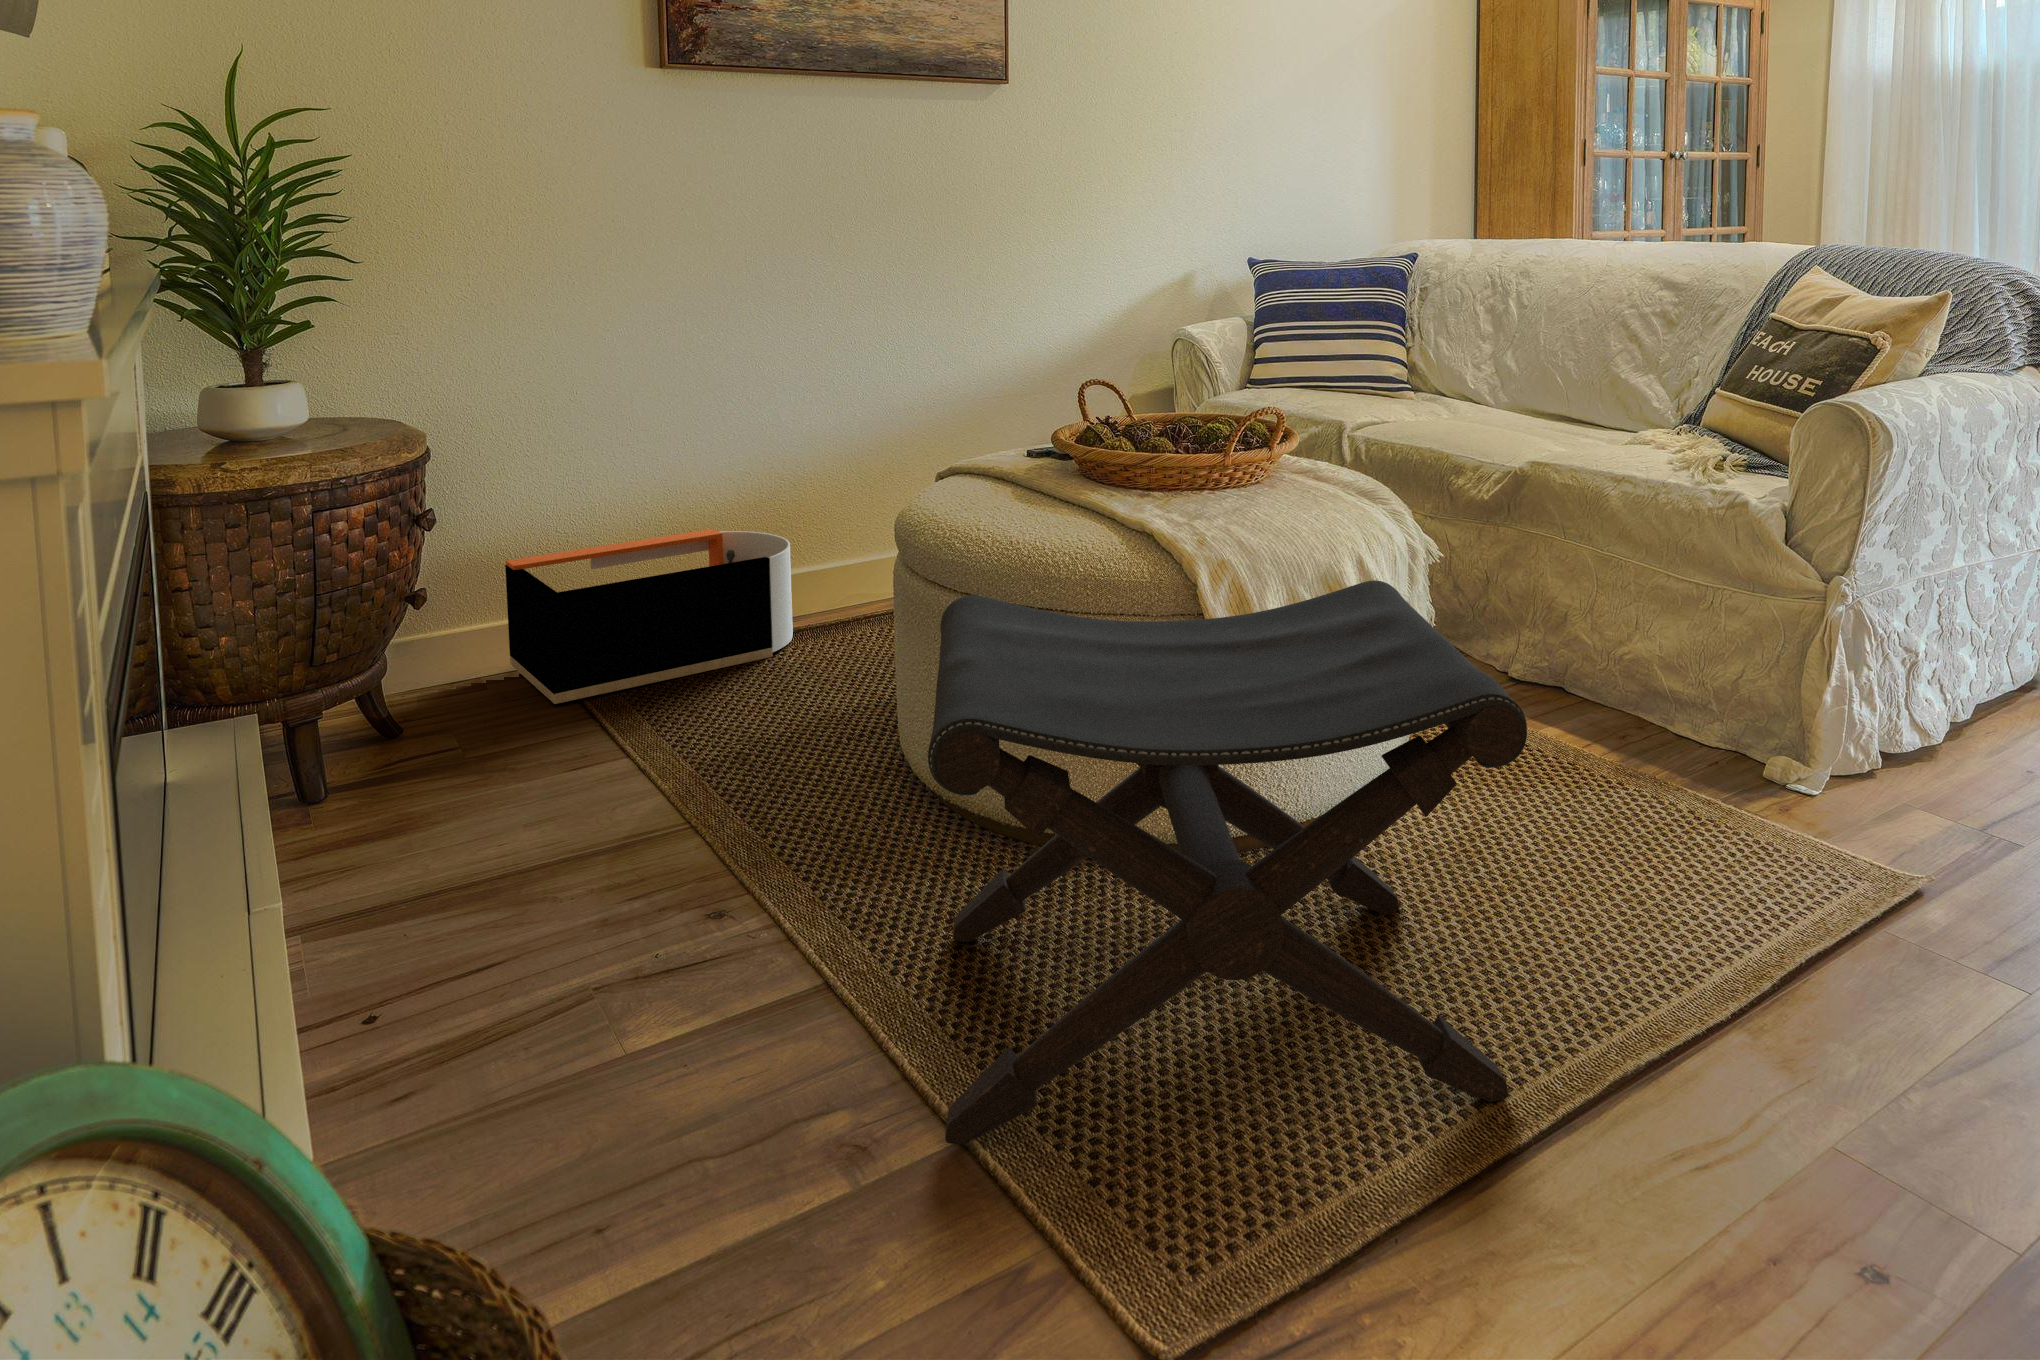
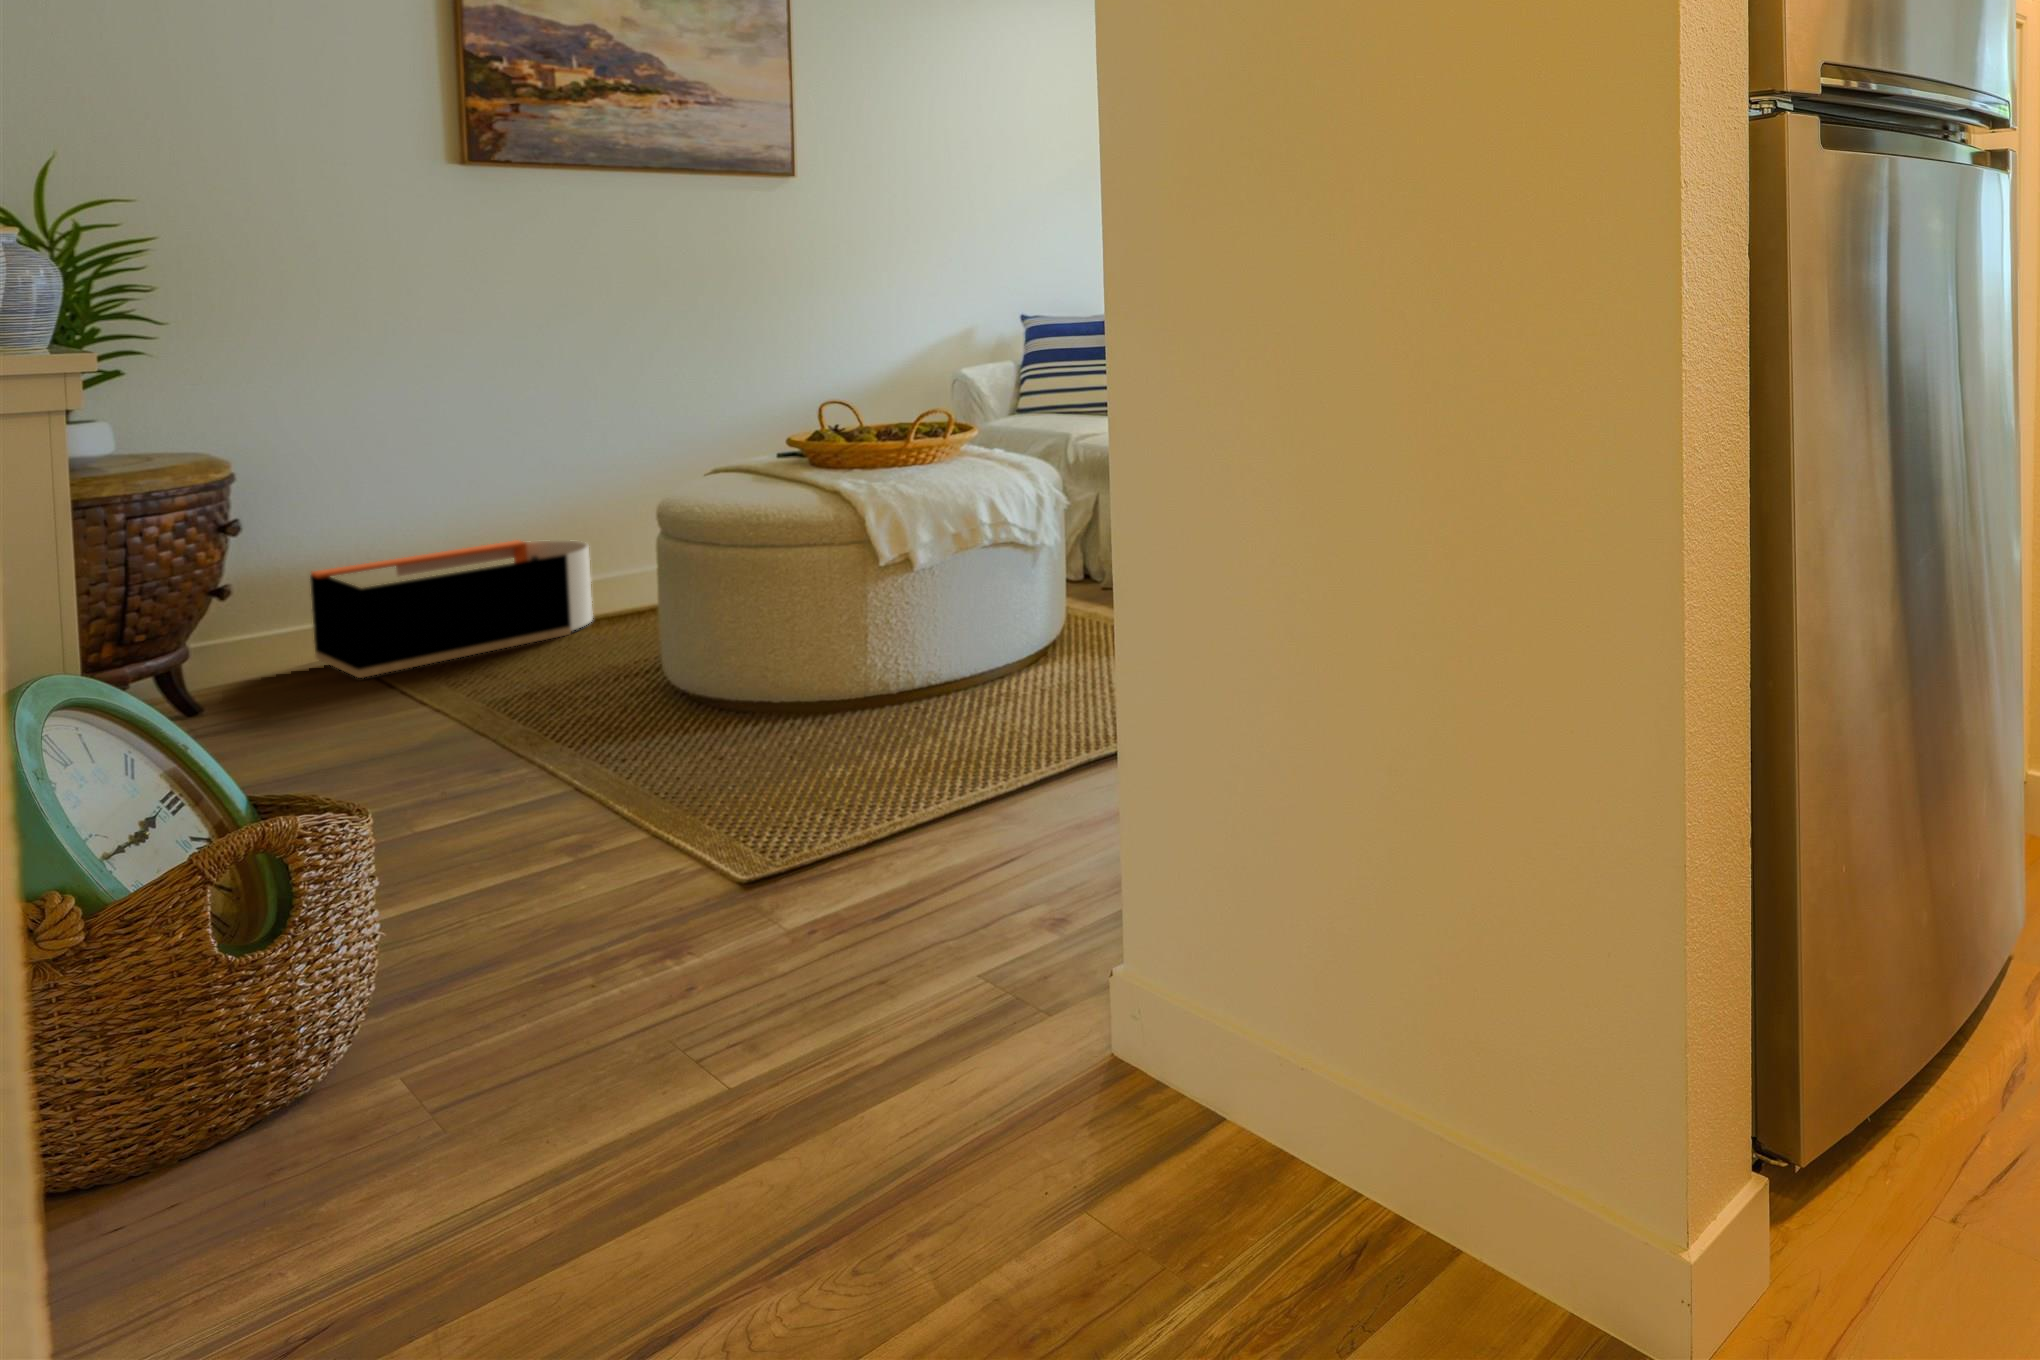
footstool: present [928,580,1527,1144] -> none [618,509,1014,842]

